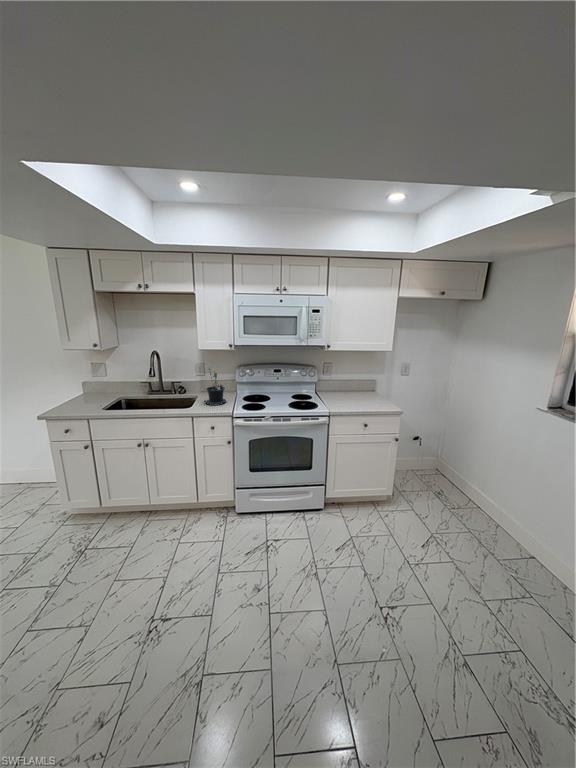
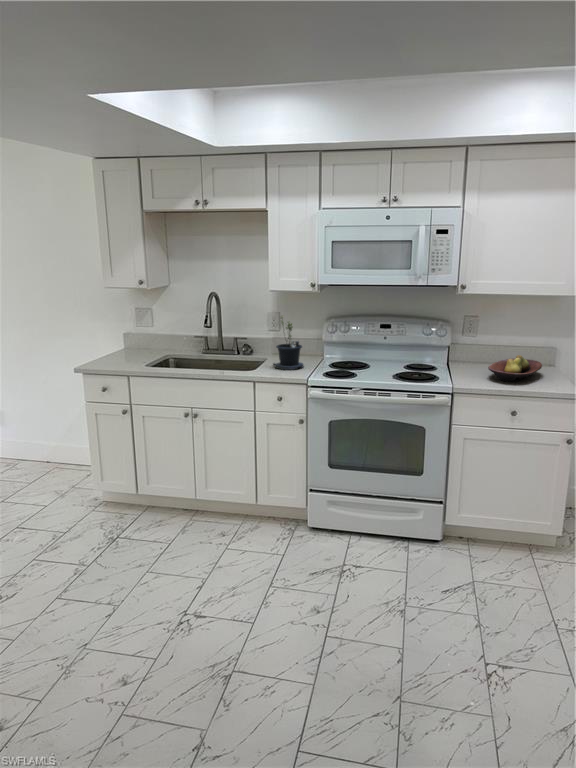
fruit bowl: none [345,387,373,405] -> present [488,355,542,382]

